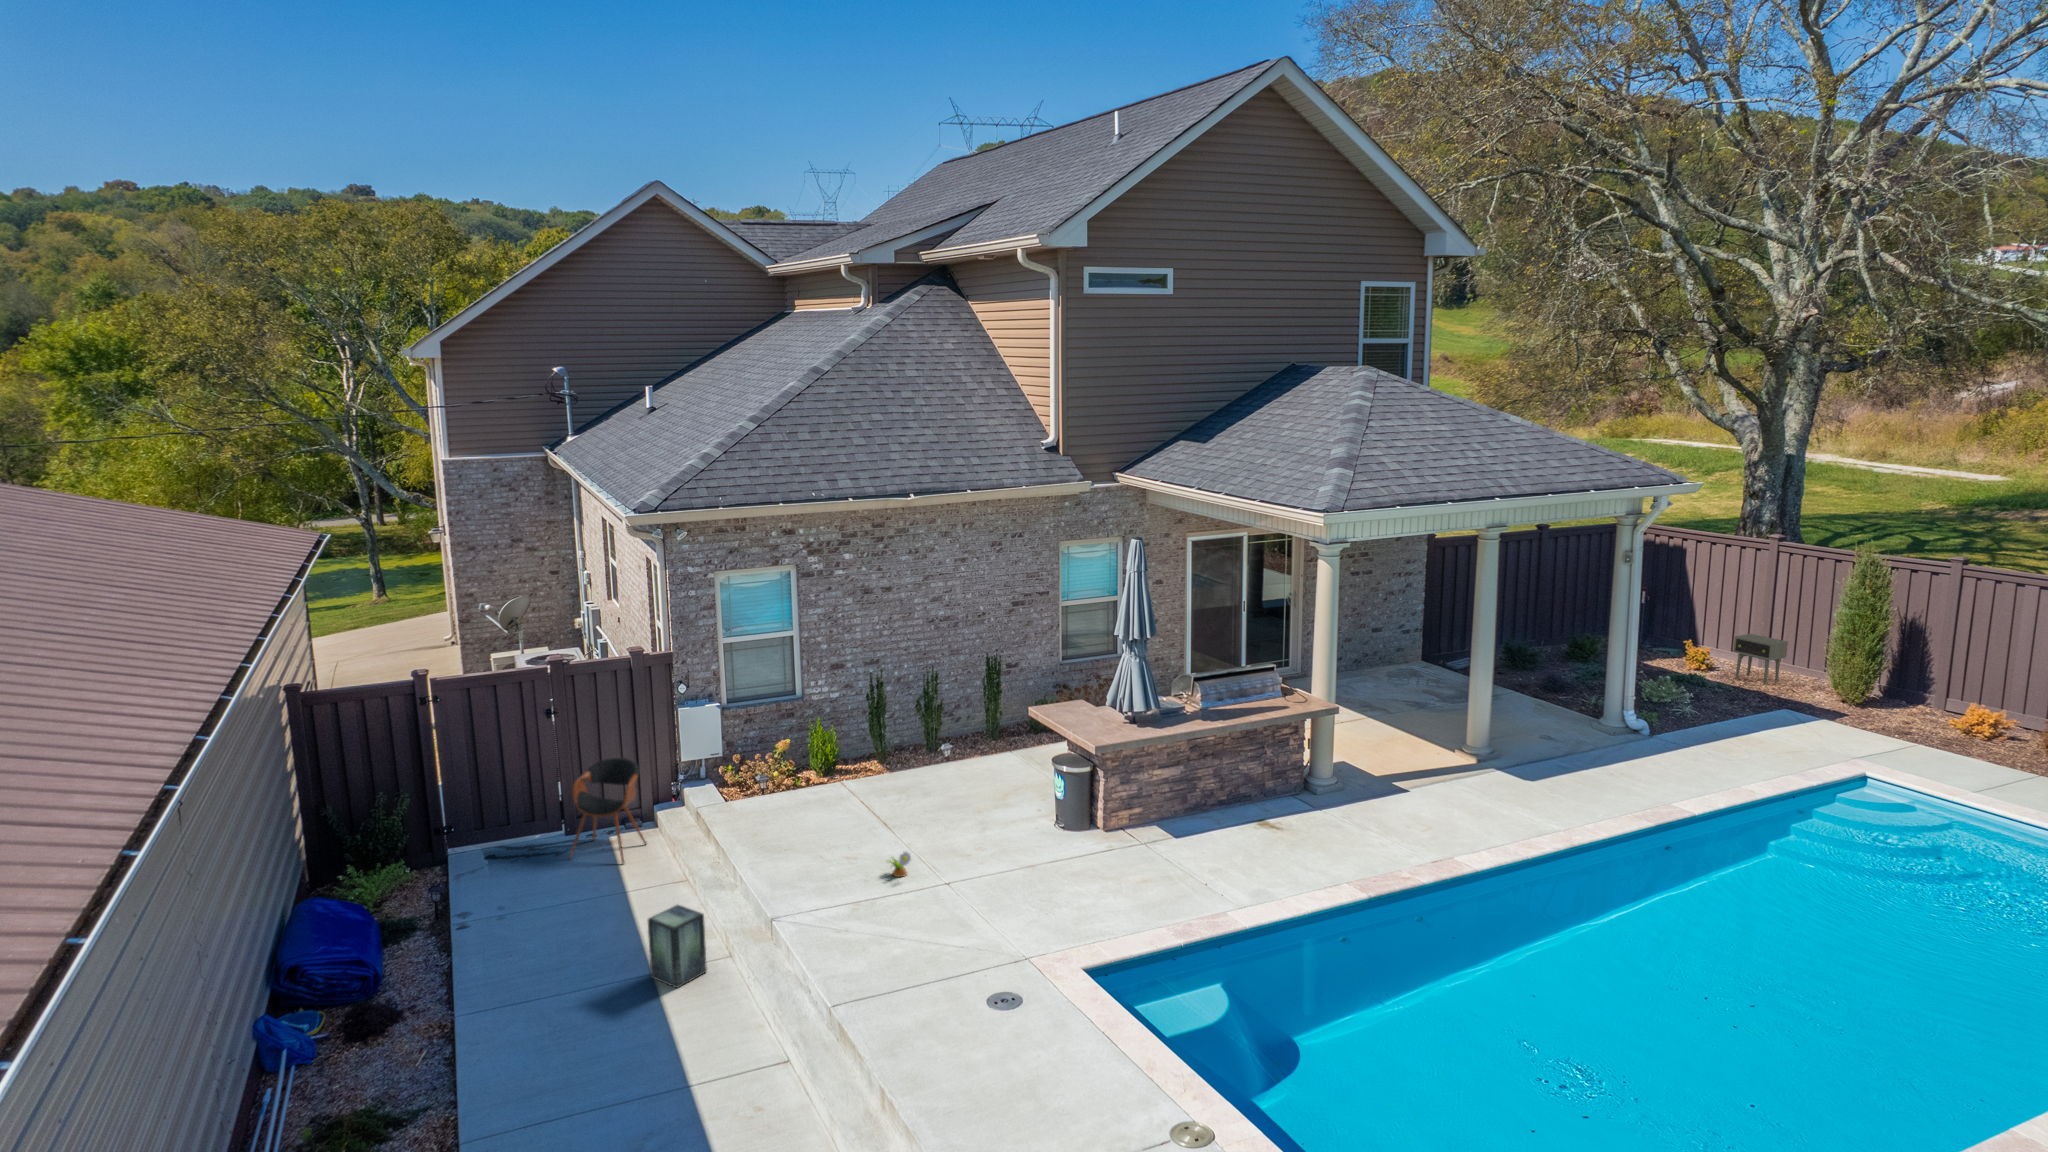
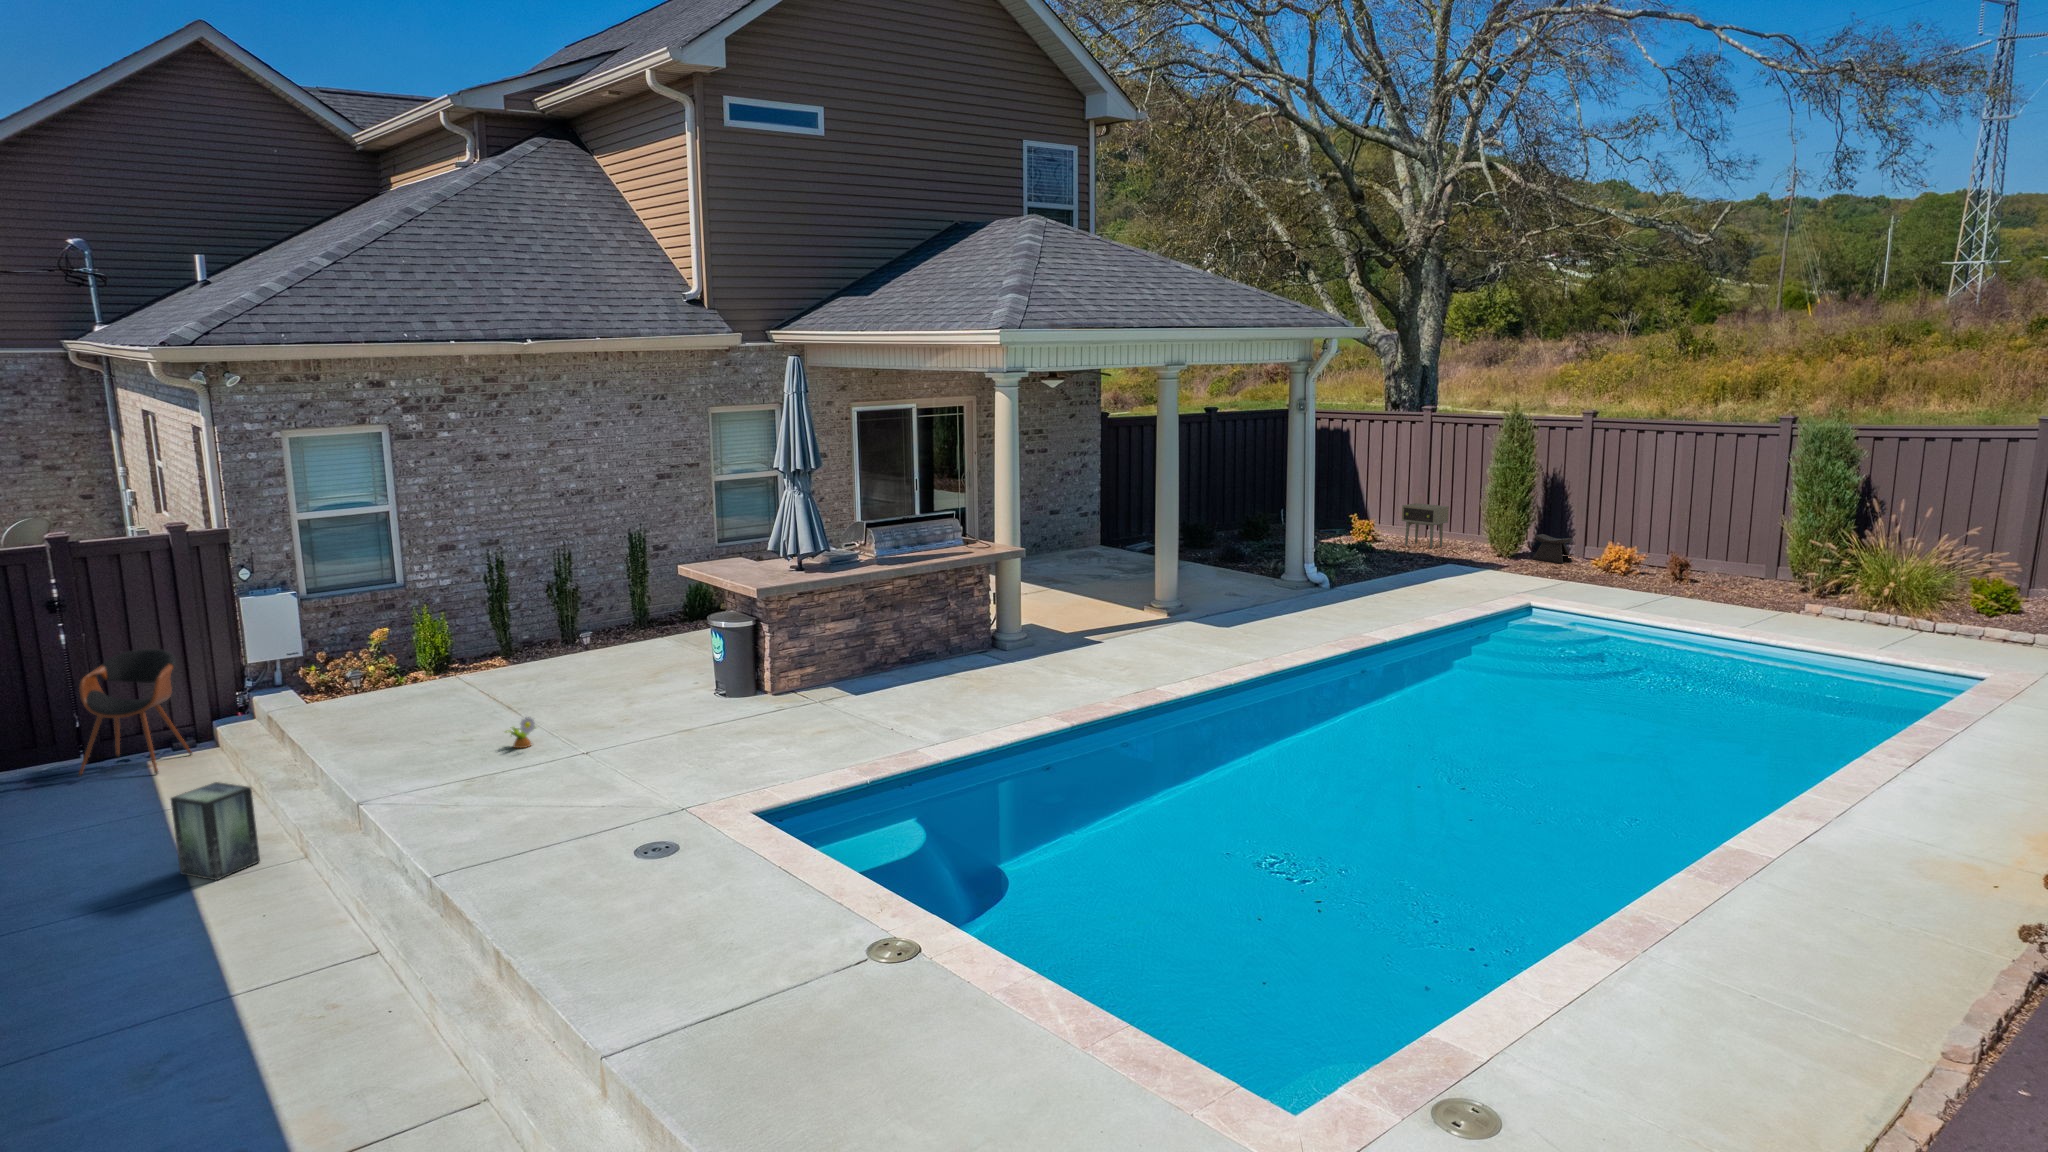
stool: none [1883,683,1932,718] -> present [1533,534,1573,564]

